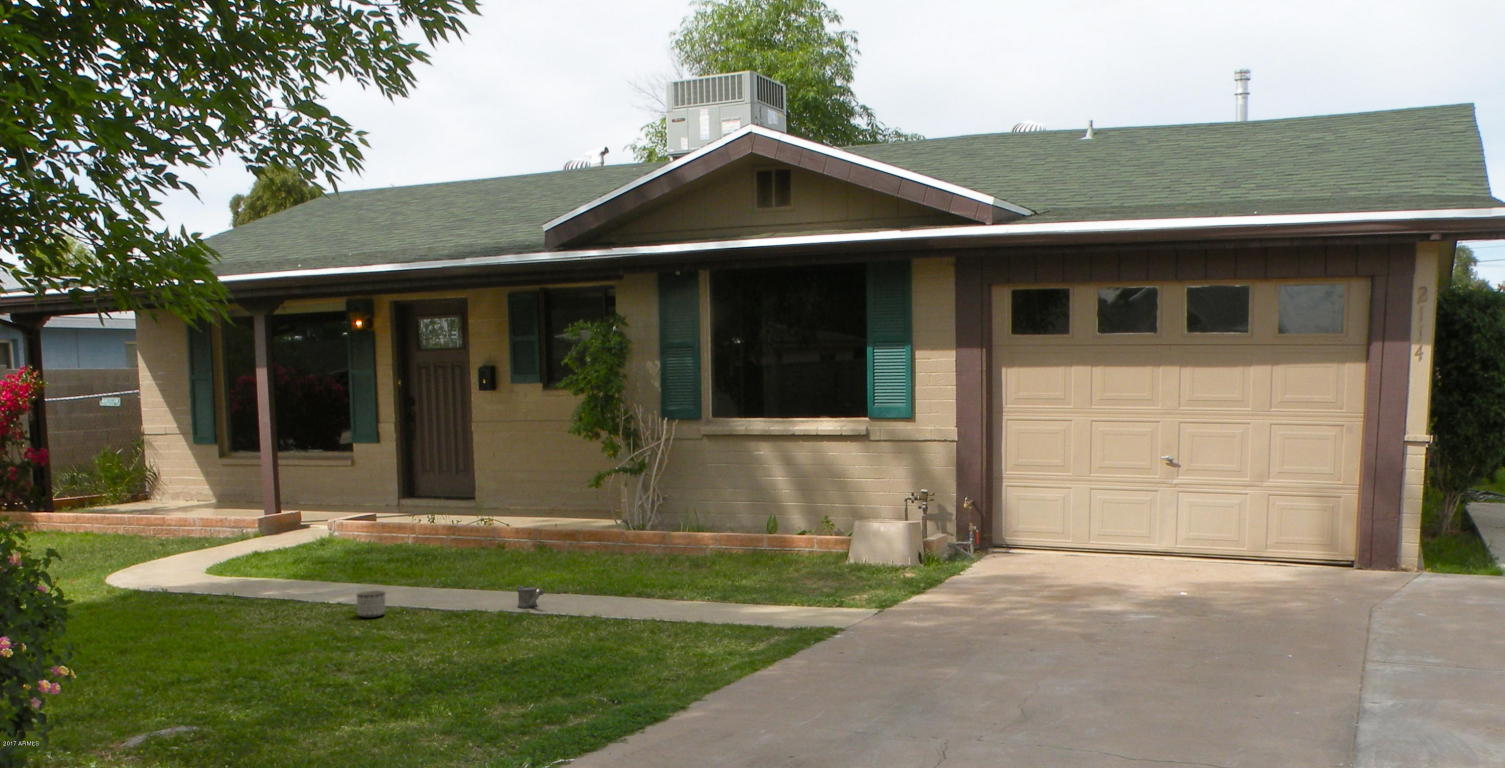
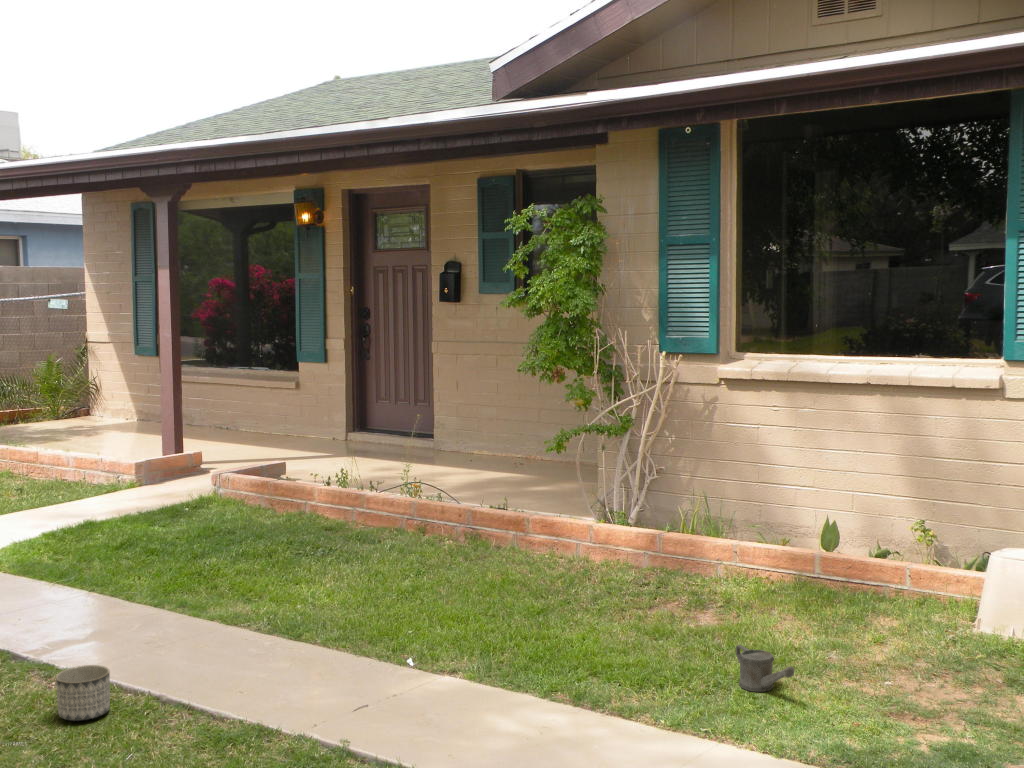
watering can: present [518,586,544,608] -> present [736,645,794,692]

